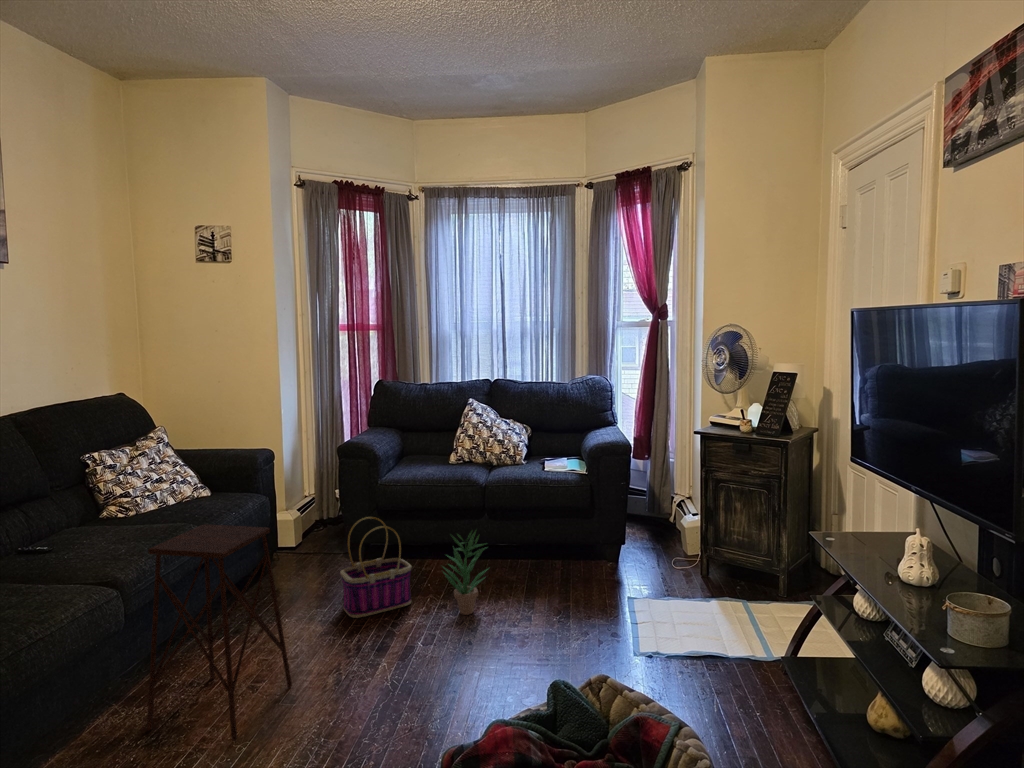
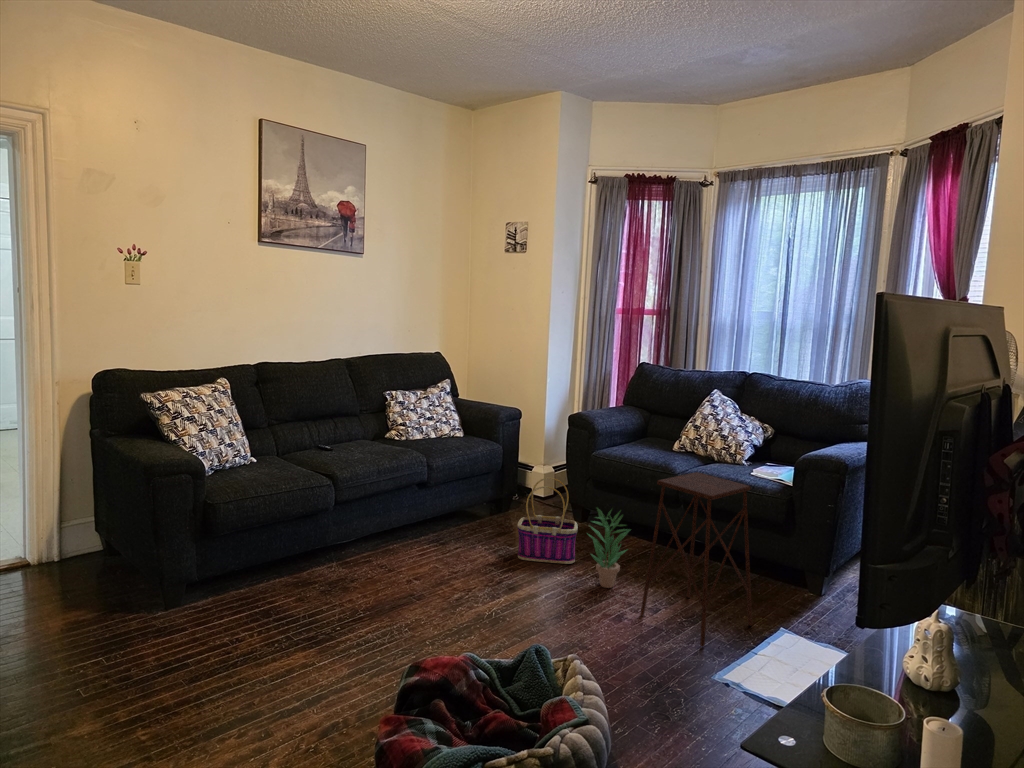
side table: present [147,524,292,741] -> present [640,472,752,647]

